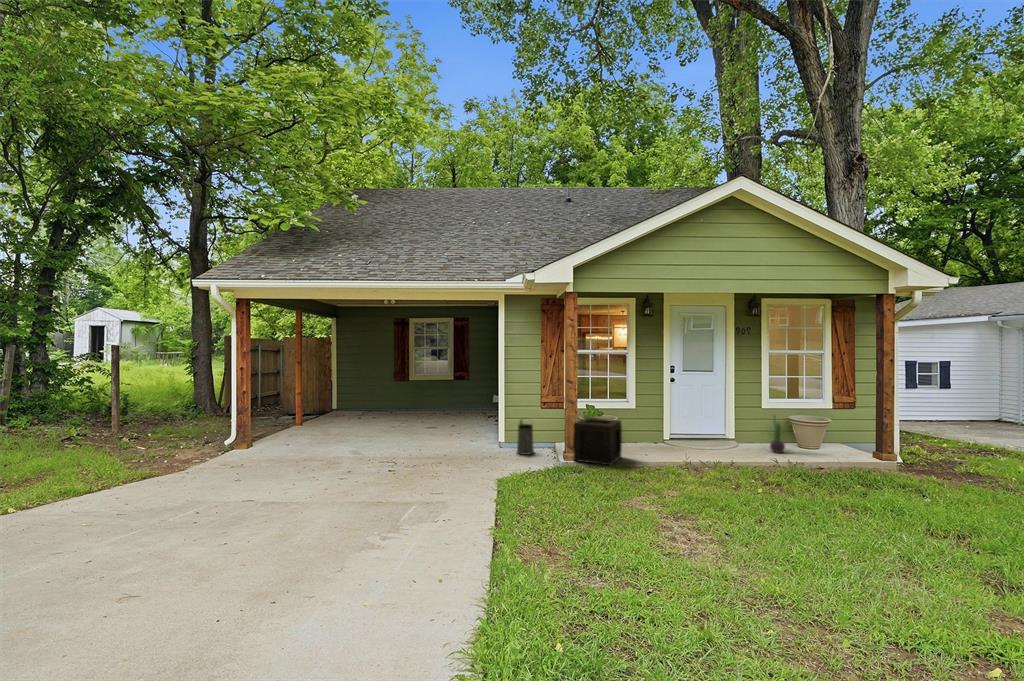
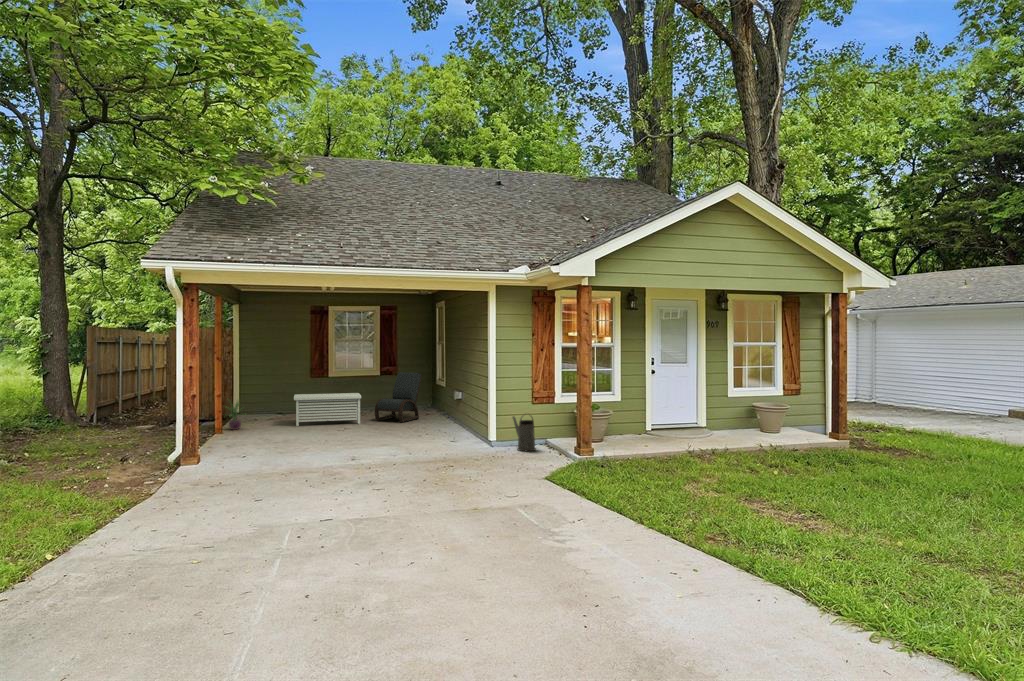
lounge chair: none [444,375,487,418] -> present [375,372,422,423]
storage bench: none [377,391,435,418] -> present [294,393,361,426]
decorative plant: present [762,416,785,453] -> present [229,402,246,430]
wooden crate: present [573,418,622,465] -> none [583,411,622,454]

